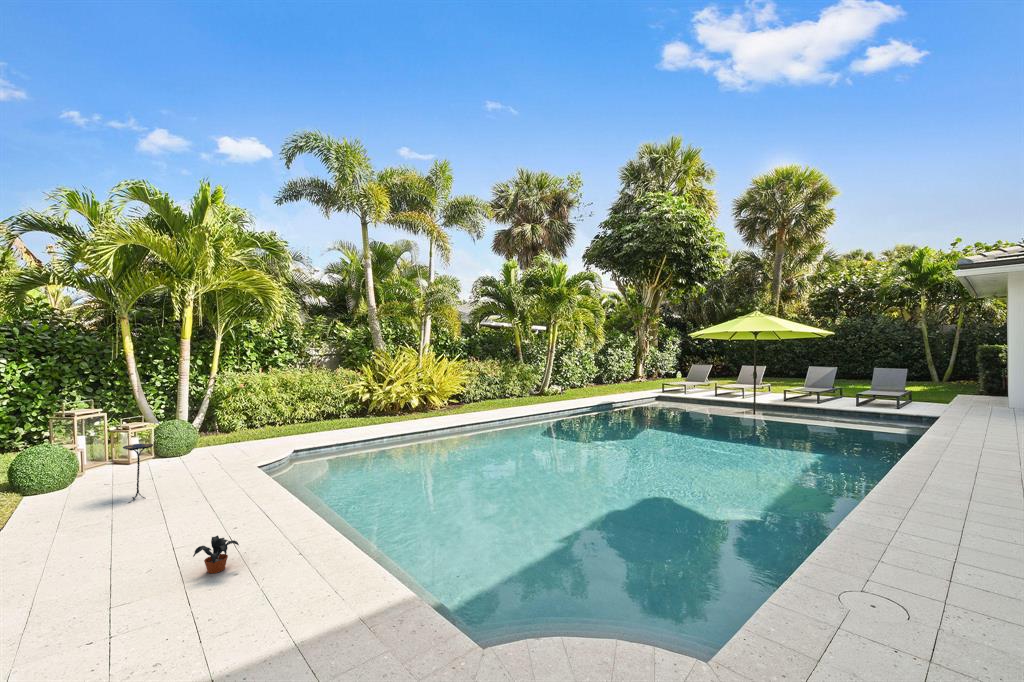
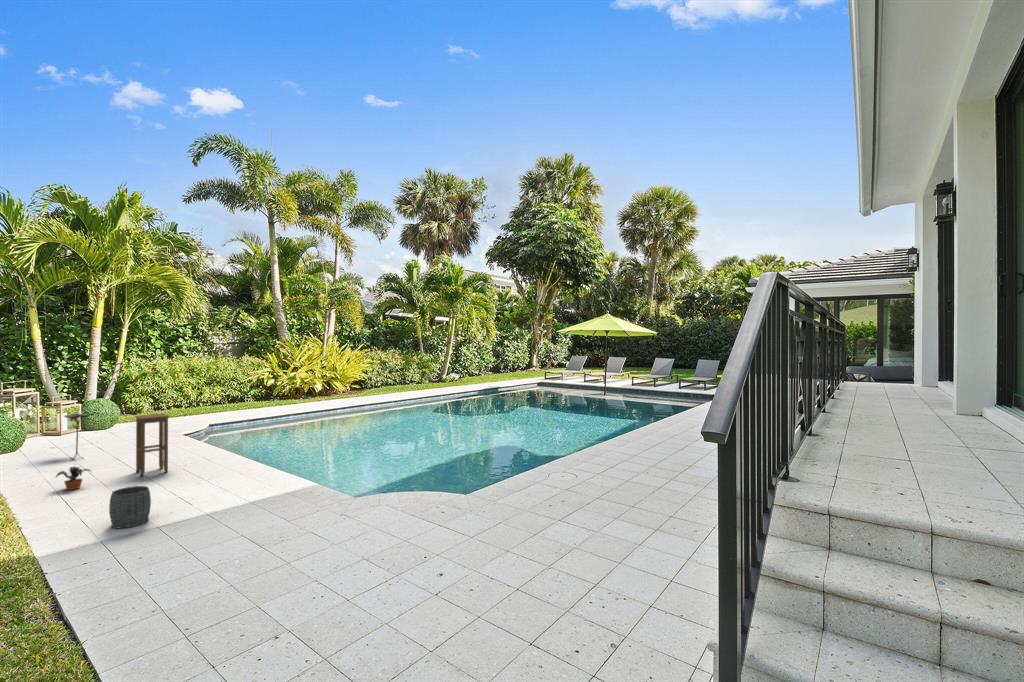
stool: none [190,448,231,535] -> present [135,413,169,476]
potted plant: present [193,535,239,573] -> present [56,467,90,490]
woven basket: none [103,582,169,660] -> present [109,486,151,528]

